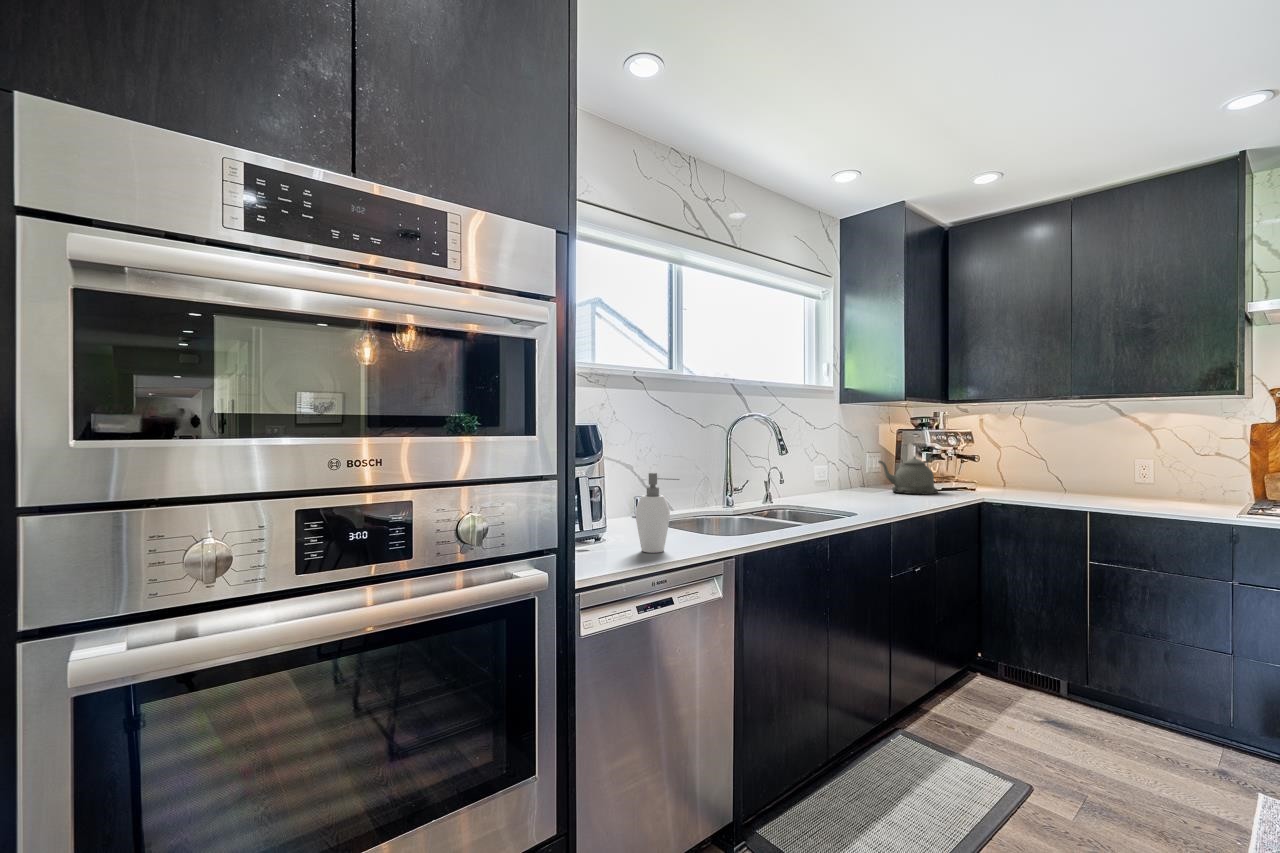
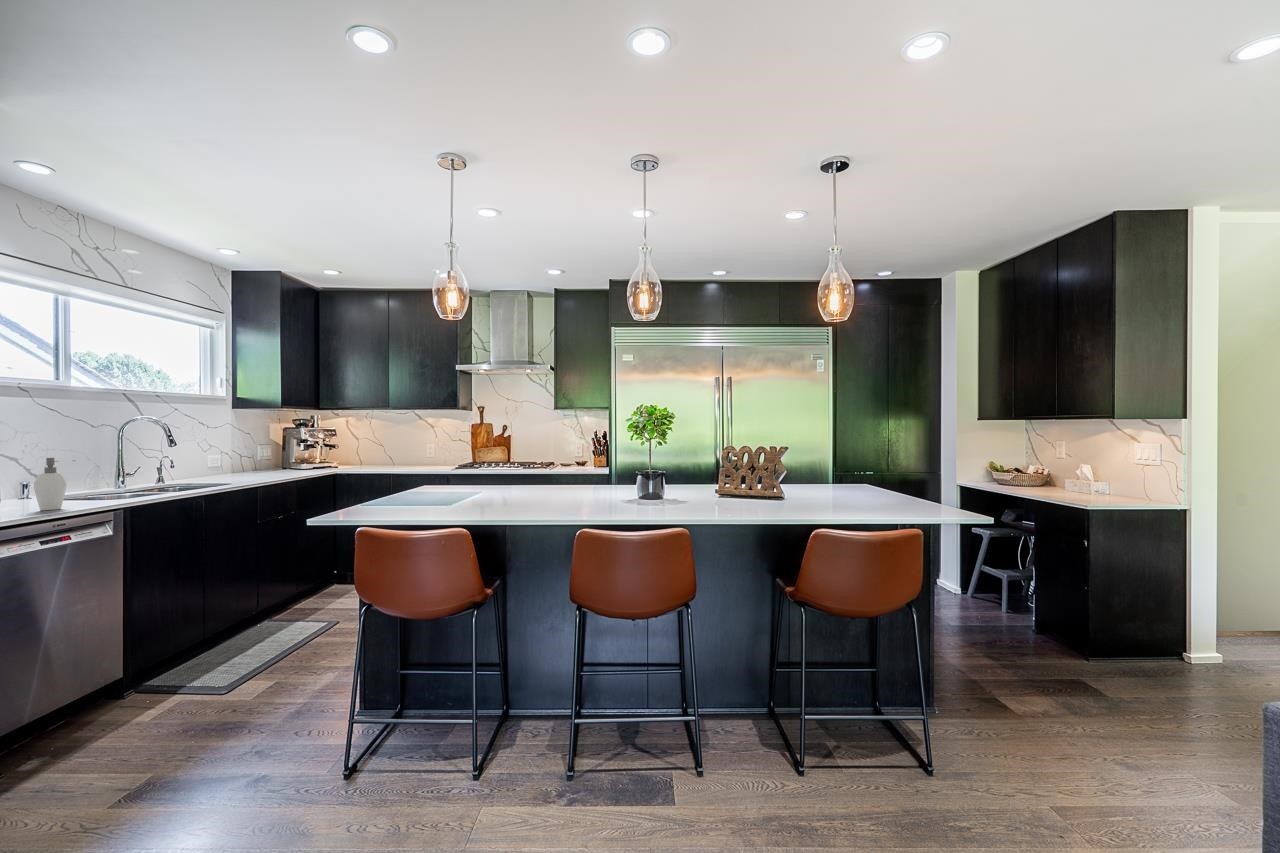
kettle: present [879,448,938,494] -> none [262,438,307,471]

